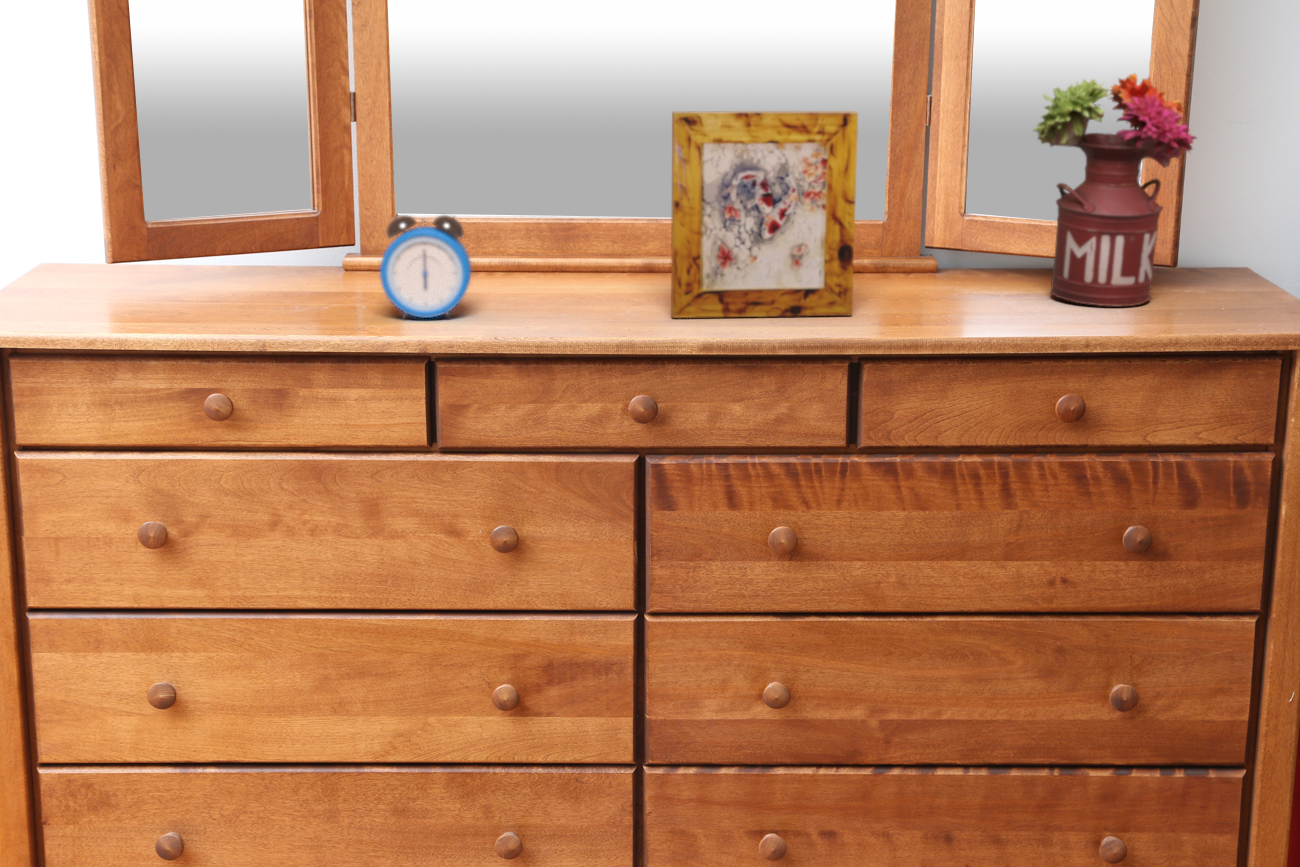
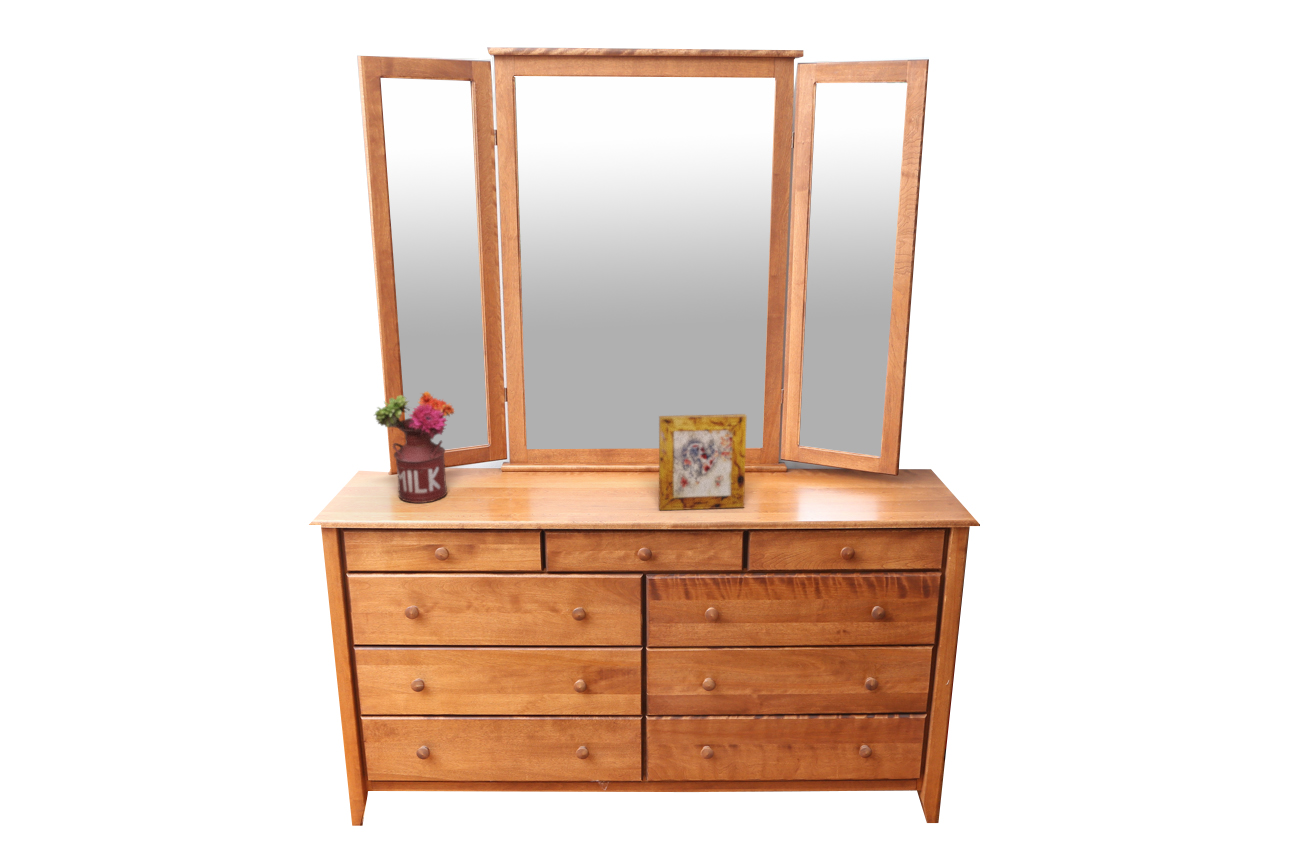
flower arrangement: present [1034,74,1196,306] -> present [375,392,454,503]
alarm clock: present [380,215,472,318] -> none [522,463,564,512]

